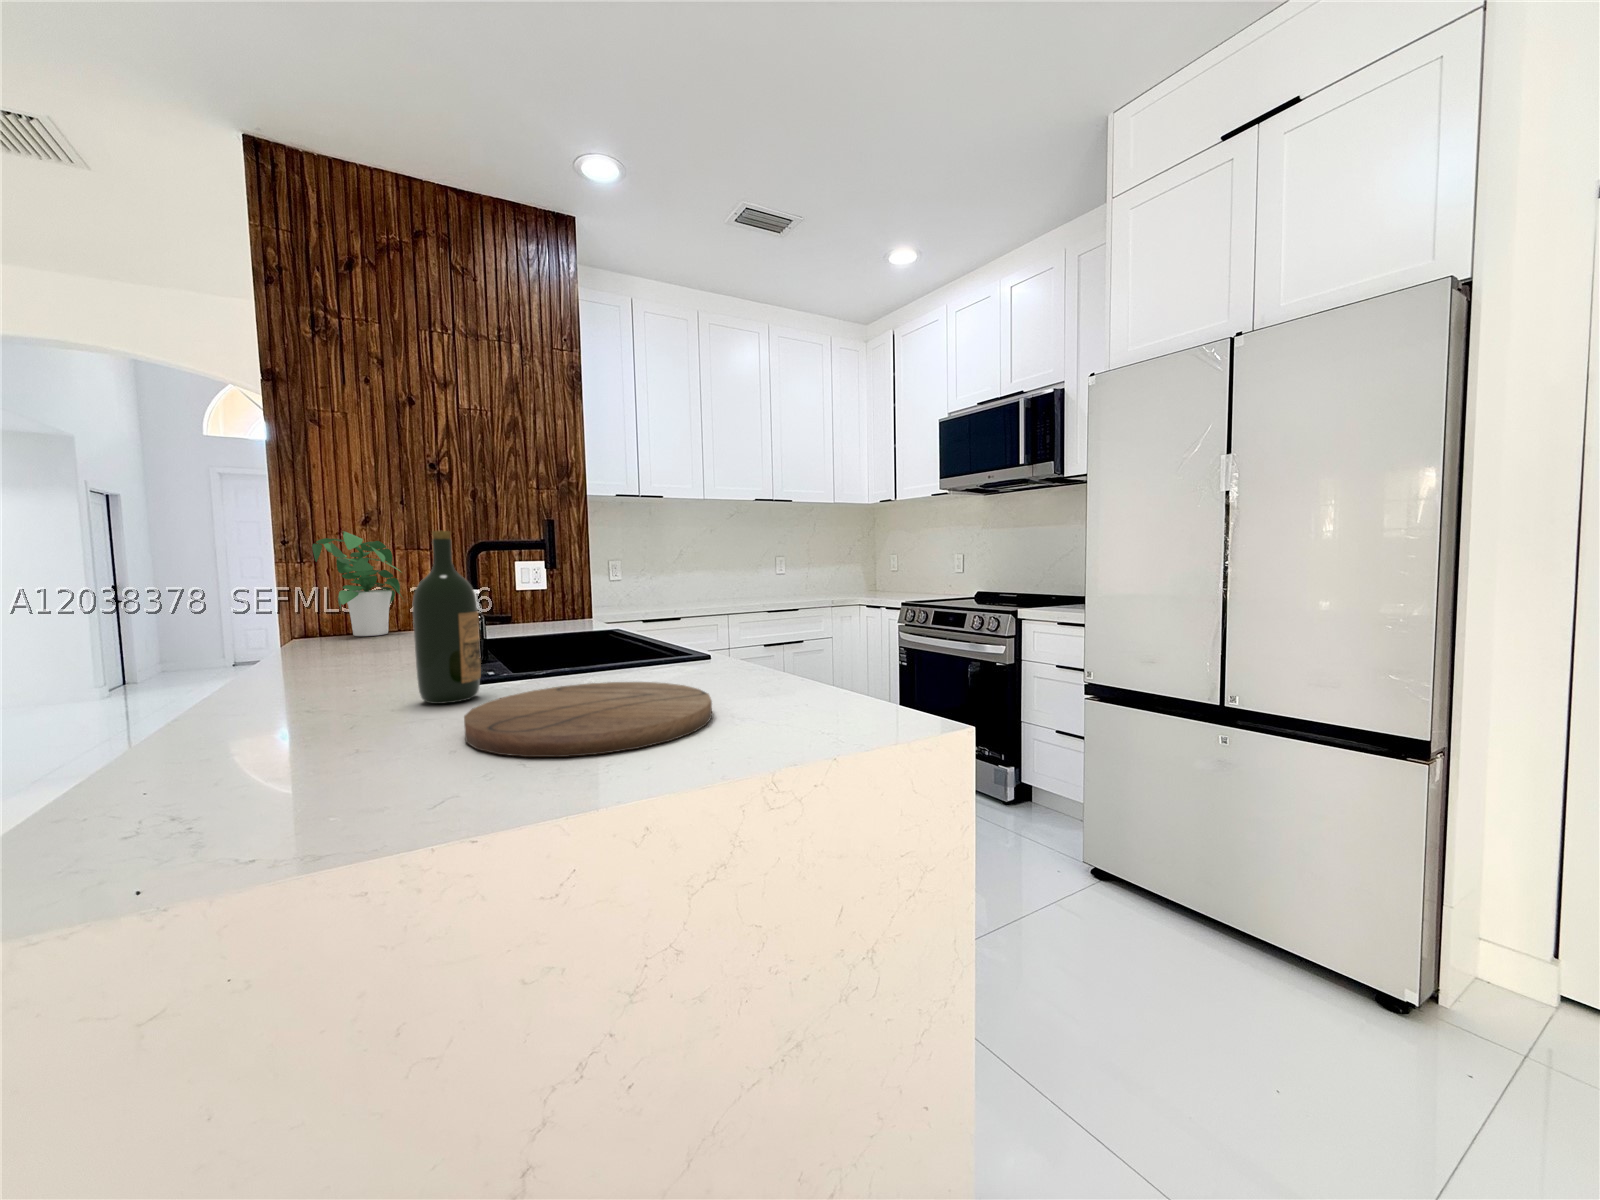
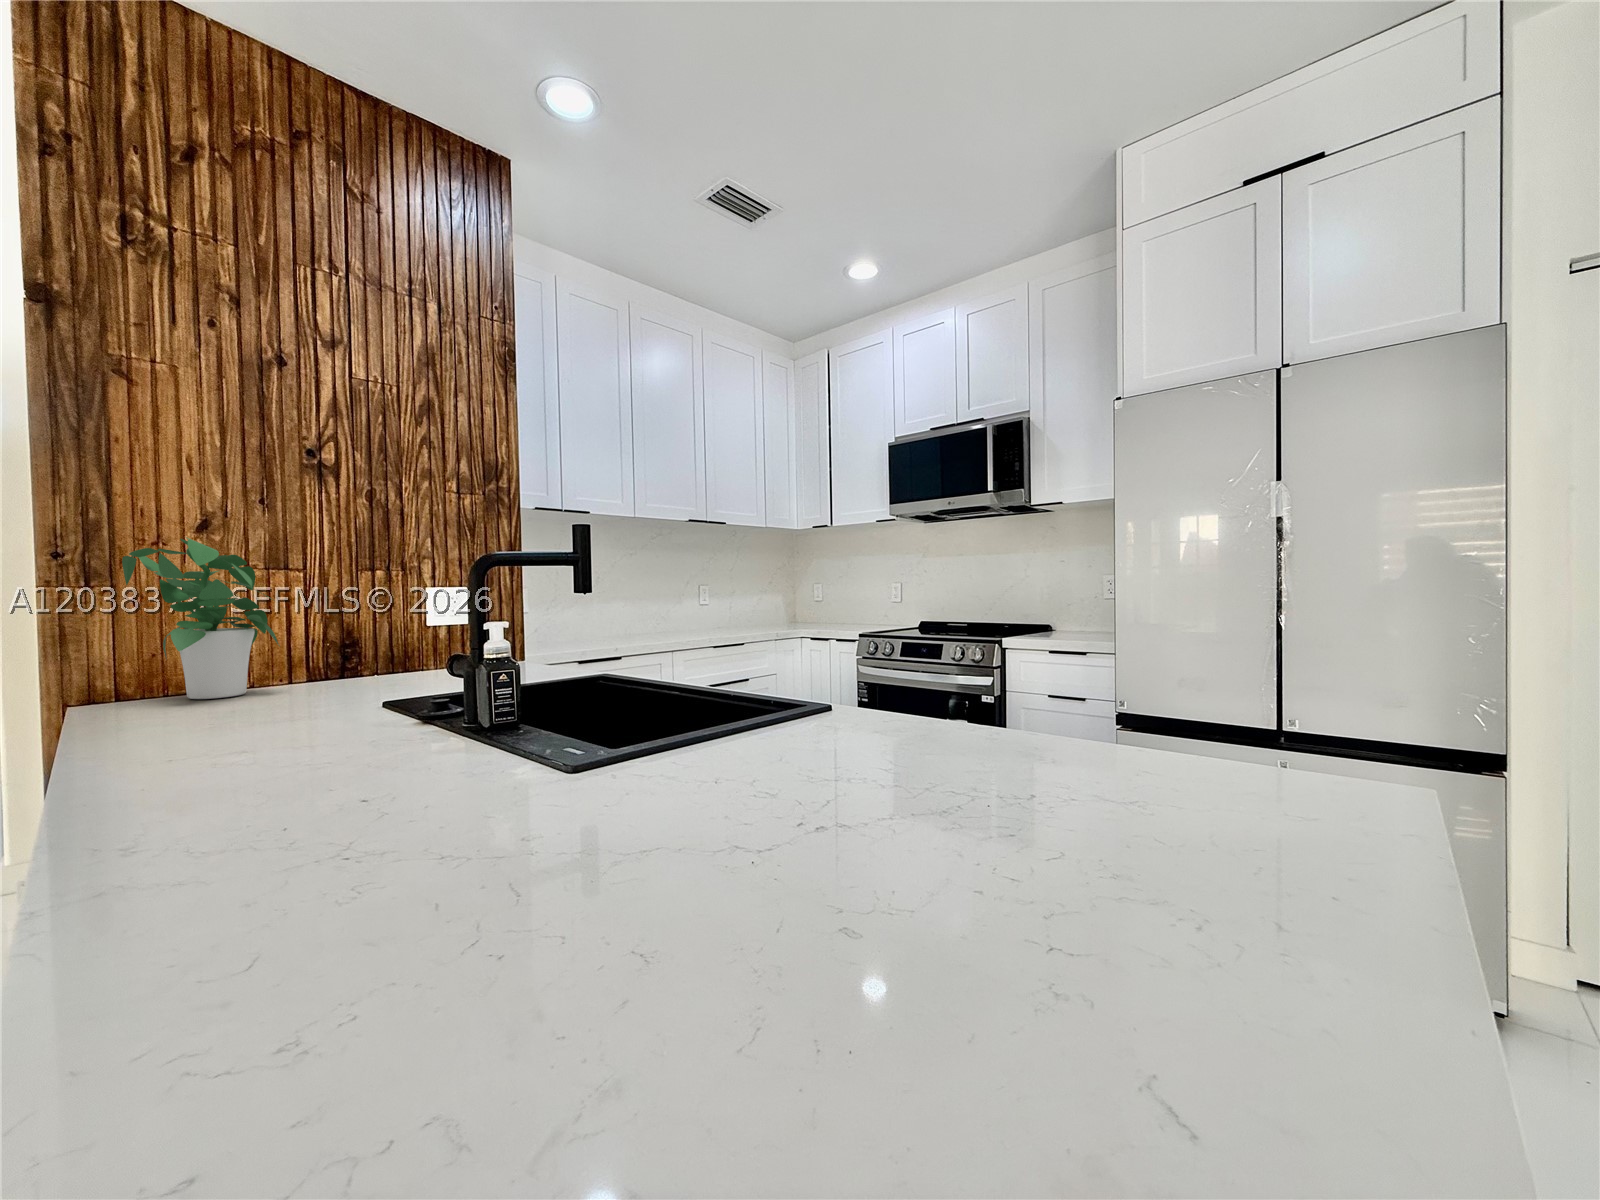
wine bottle: present [413,531,481,704] -> none [524,517,633,830]
cutting board: present [464,682,712,757] -> none [748,765,1193,968]

